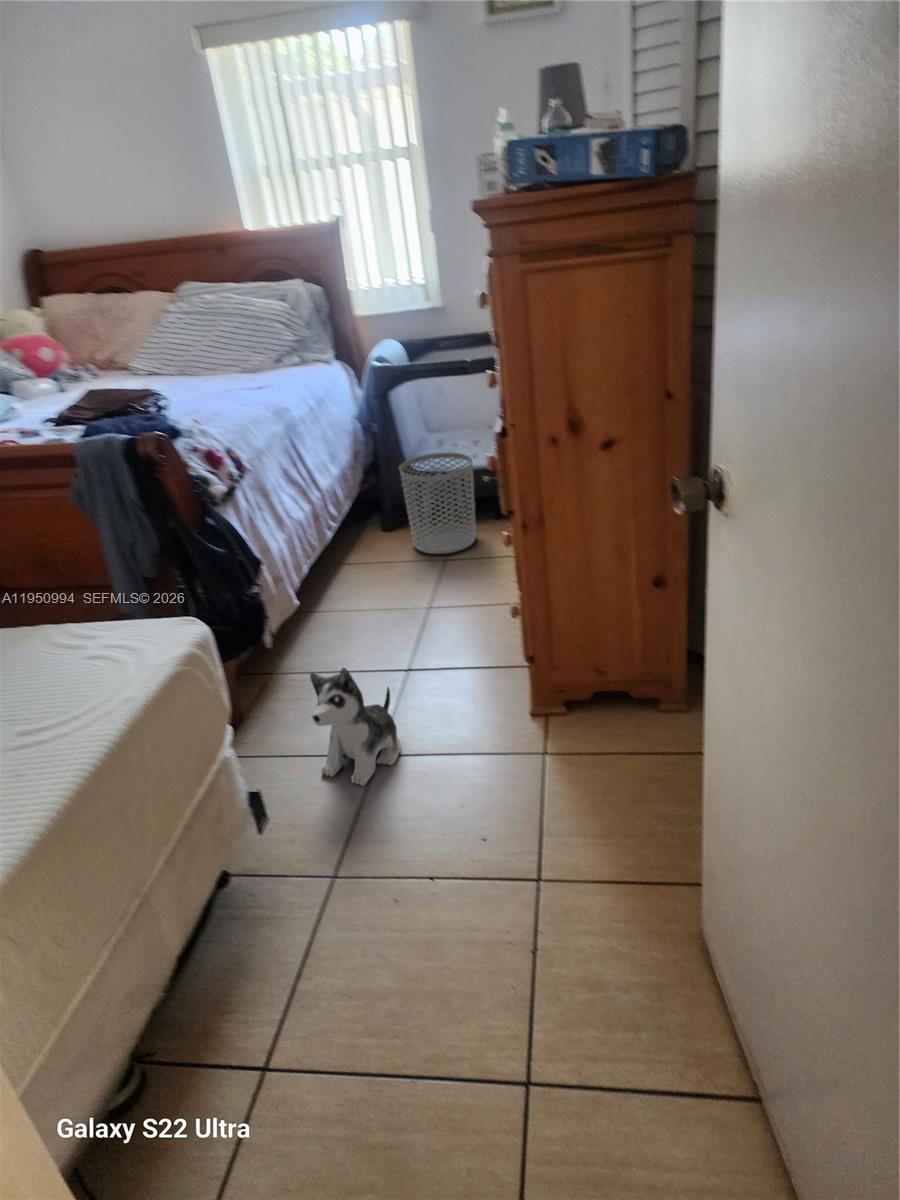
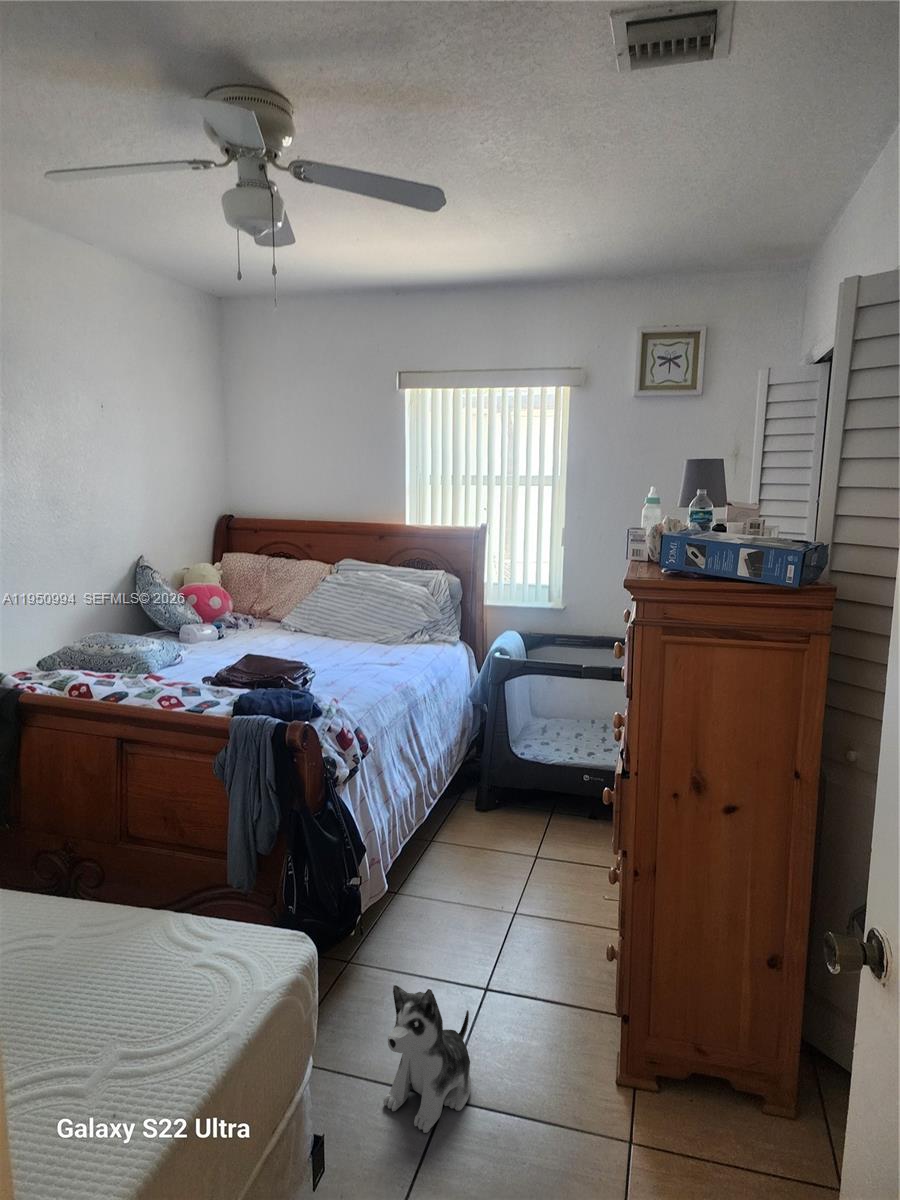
waste bin: present [400,453,476,554] -> none [505,745,576,848]

